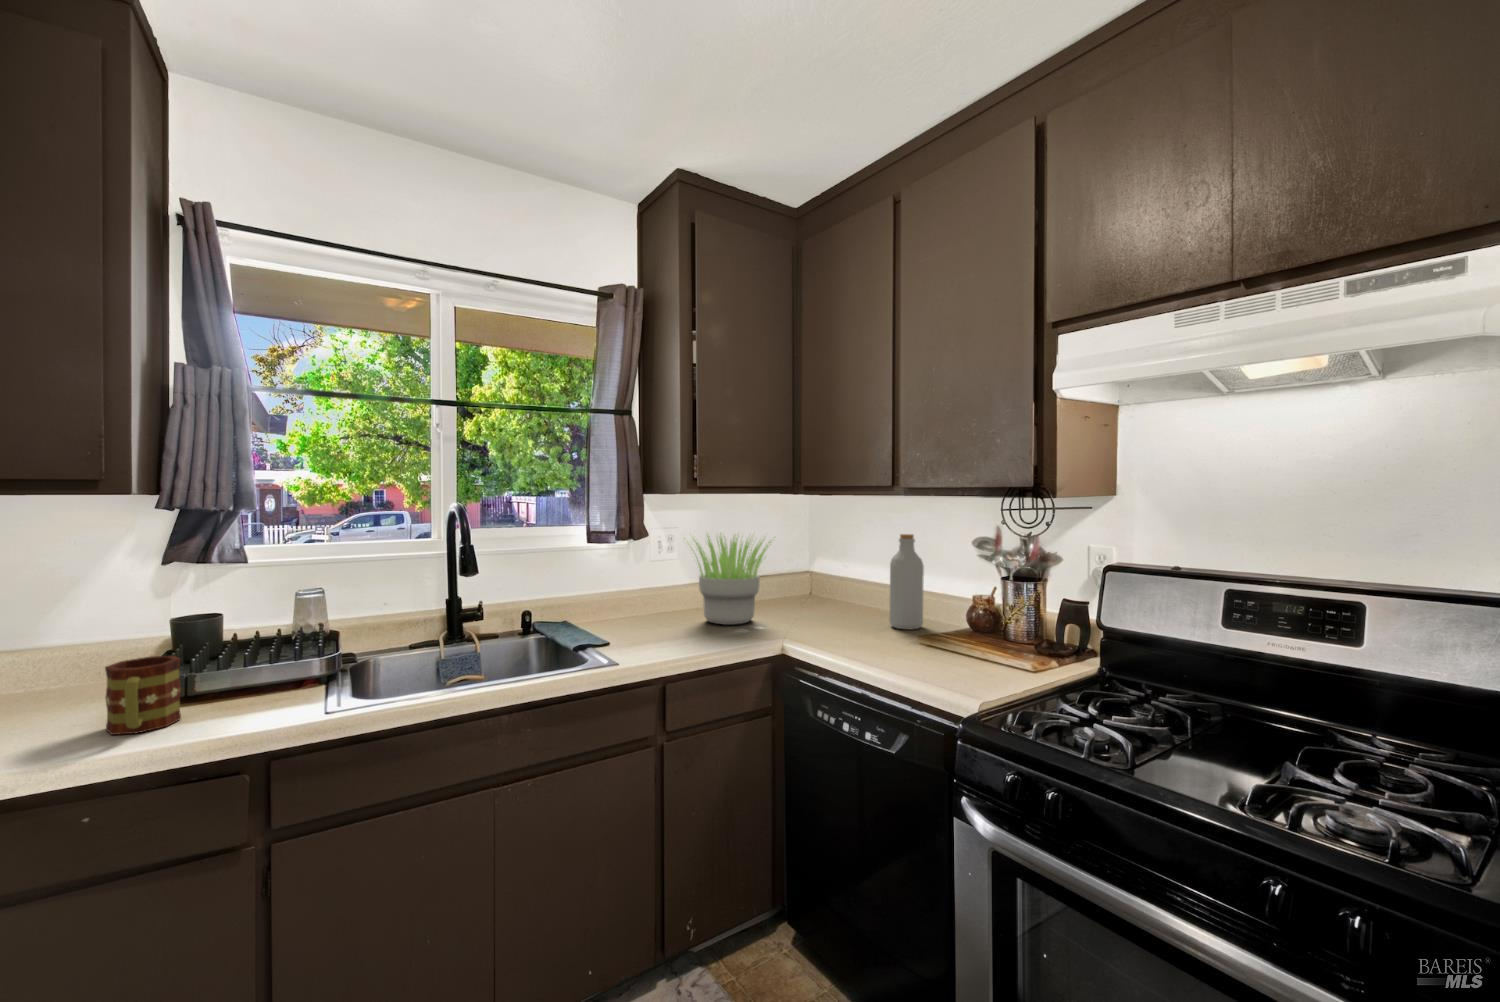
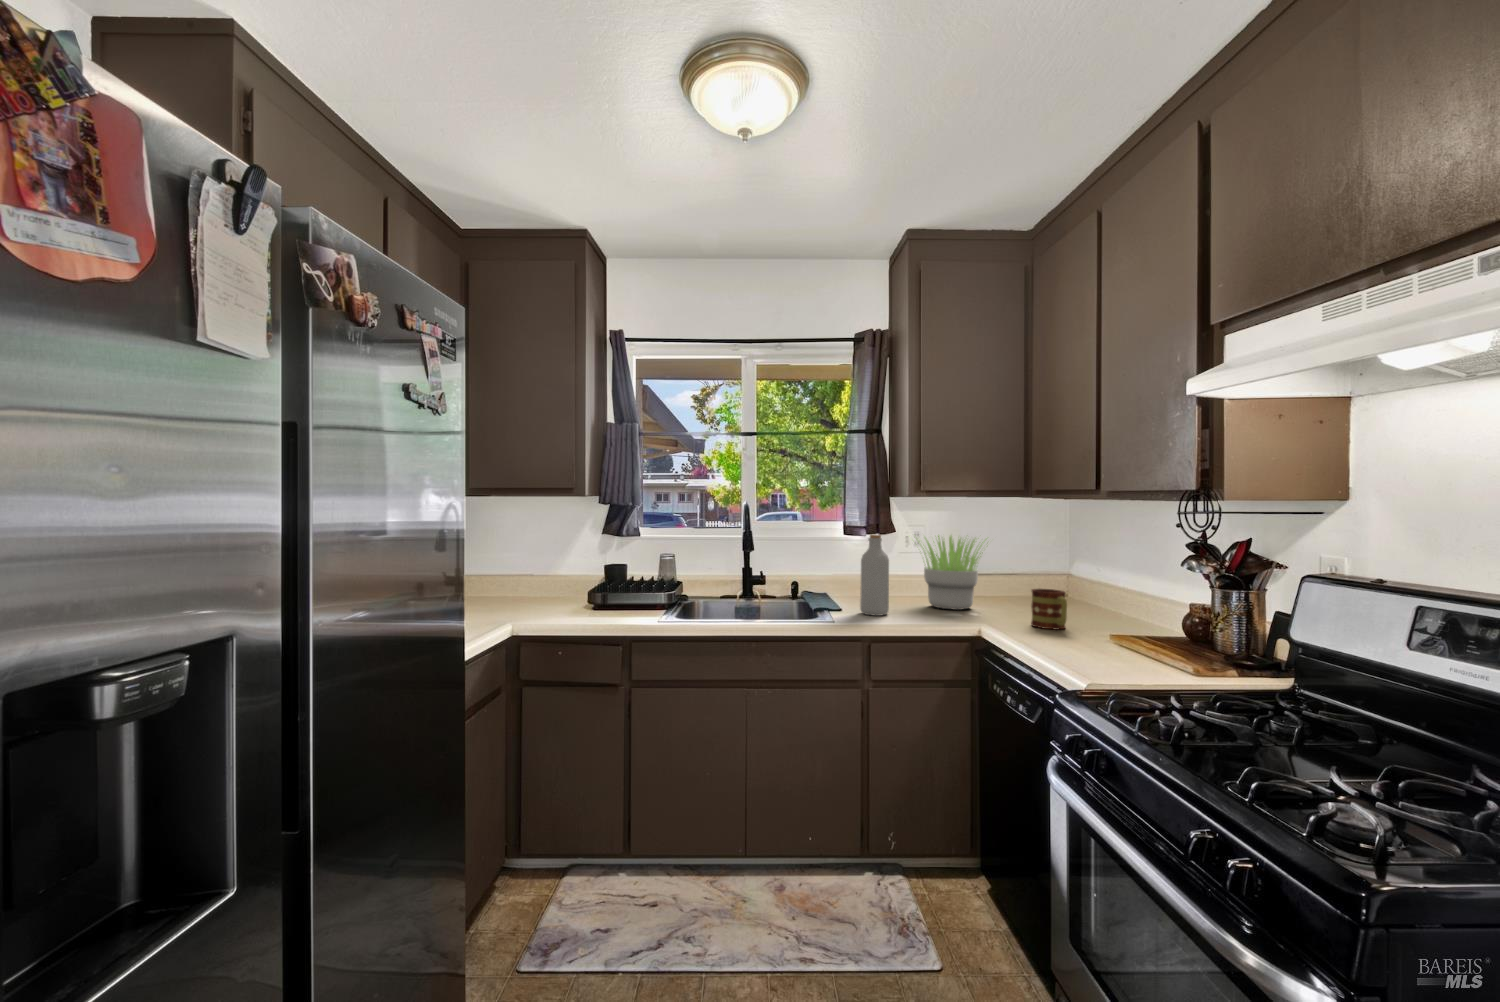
bottle: present [889,534,924,630] -> present [860,534,889,616]
mug: present [105,656,181,735] -> present [1031,589,1067,630]

